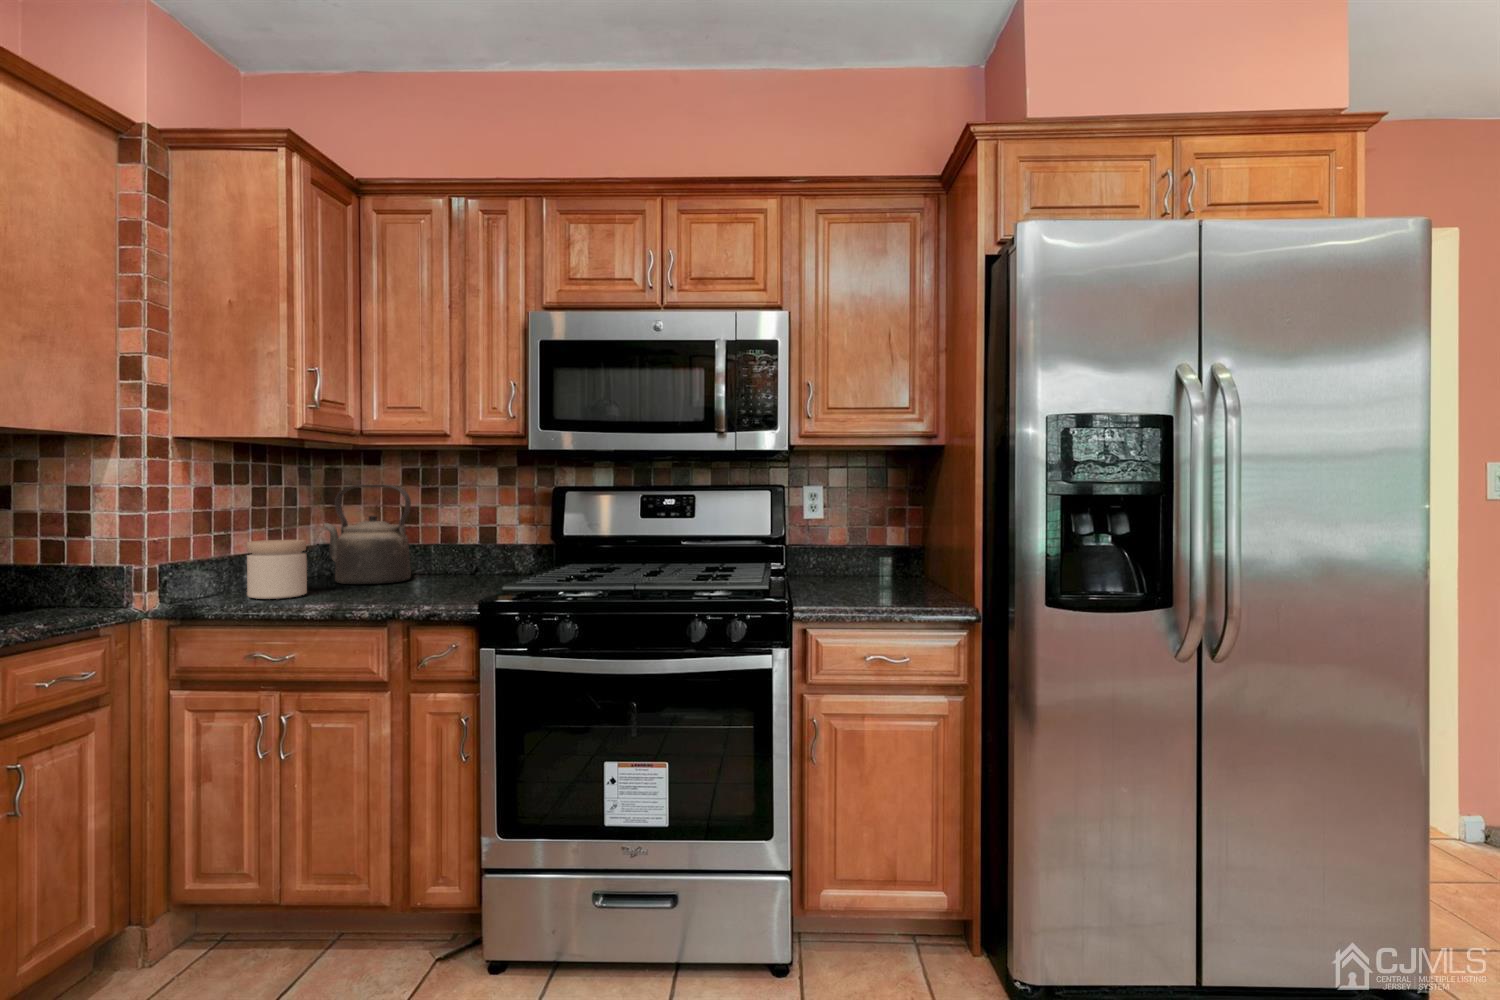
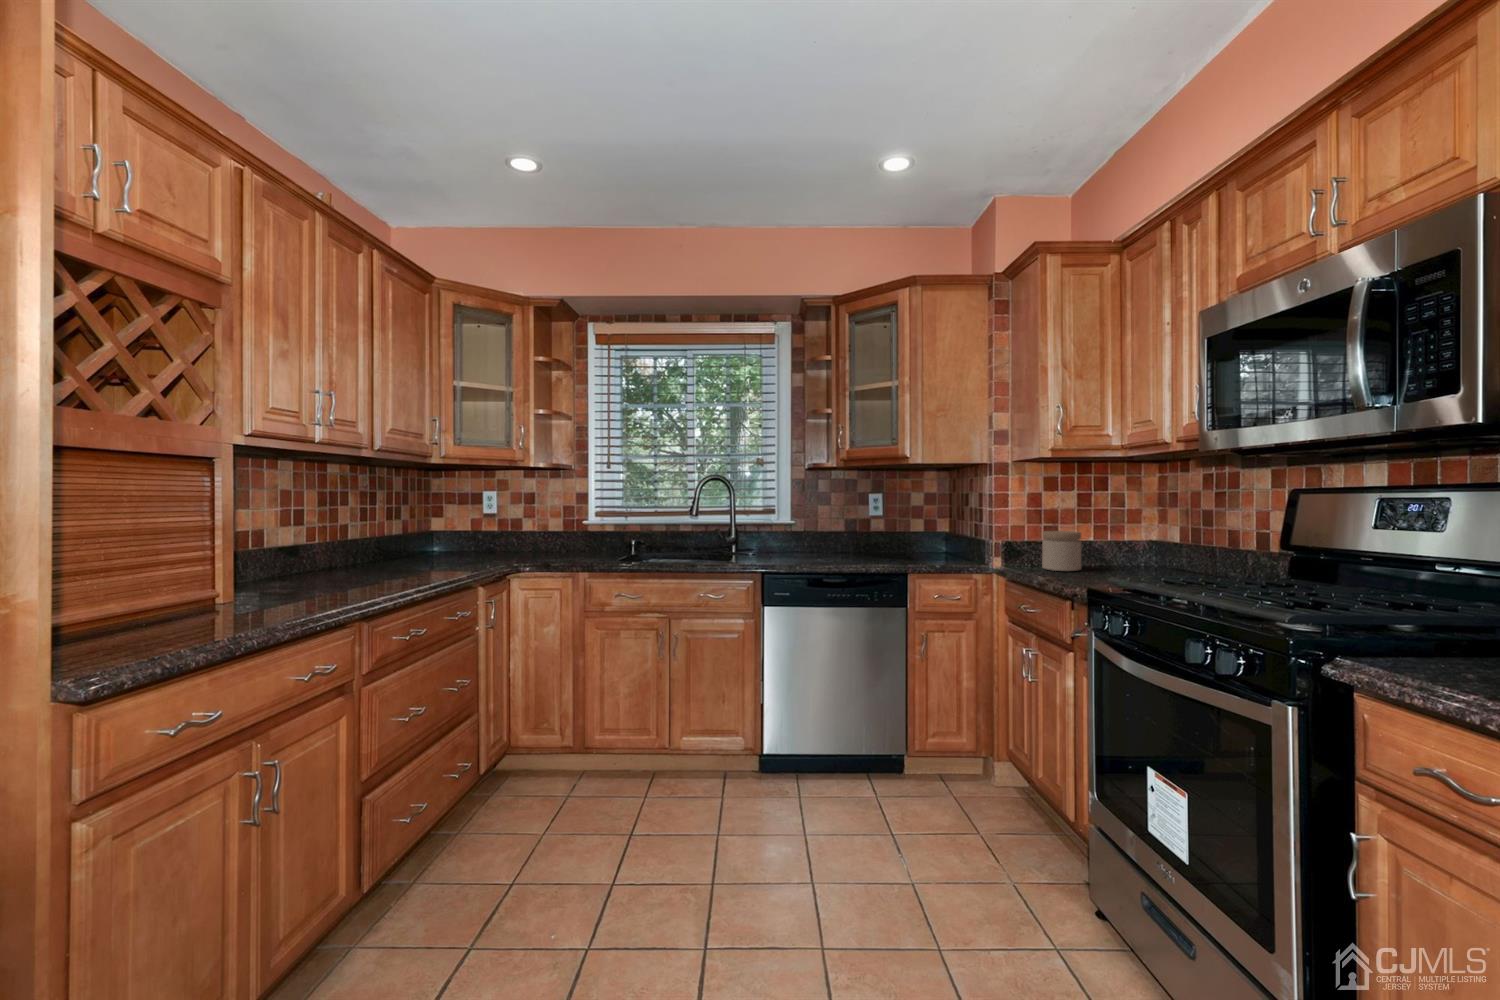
kettle: present [324,485,411,584] -> none [1127,493,1191,572]

